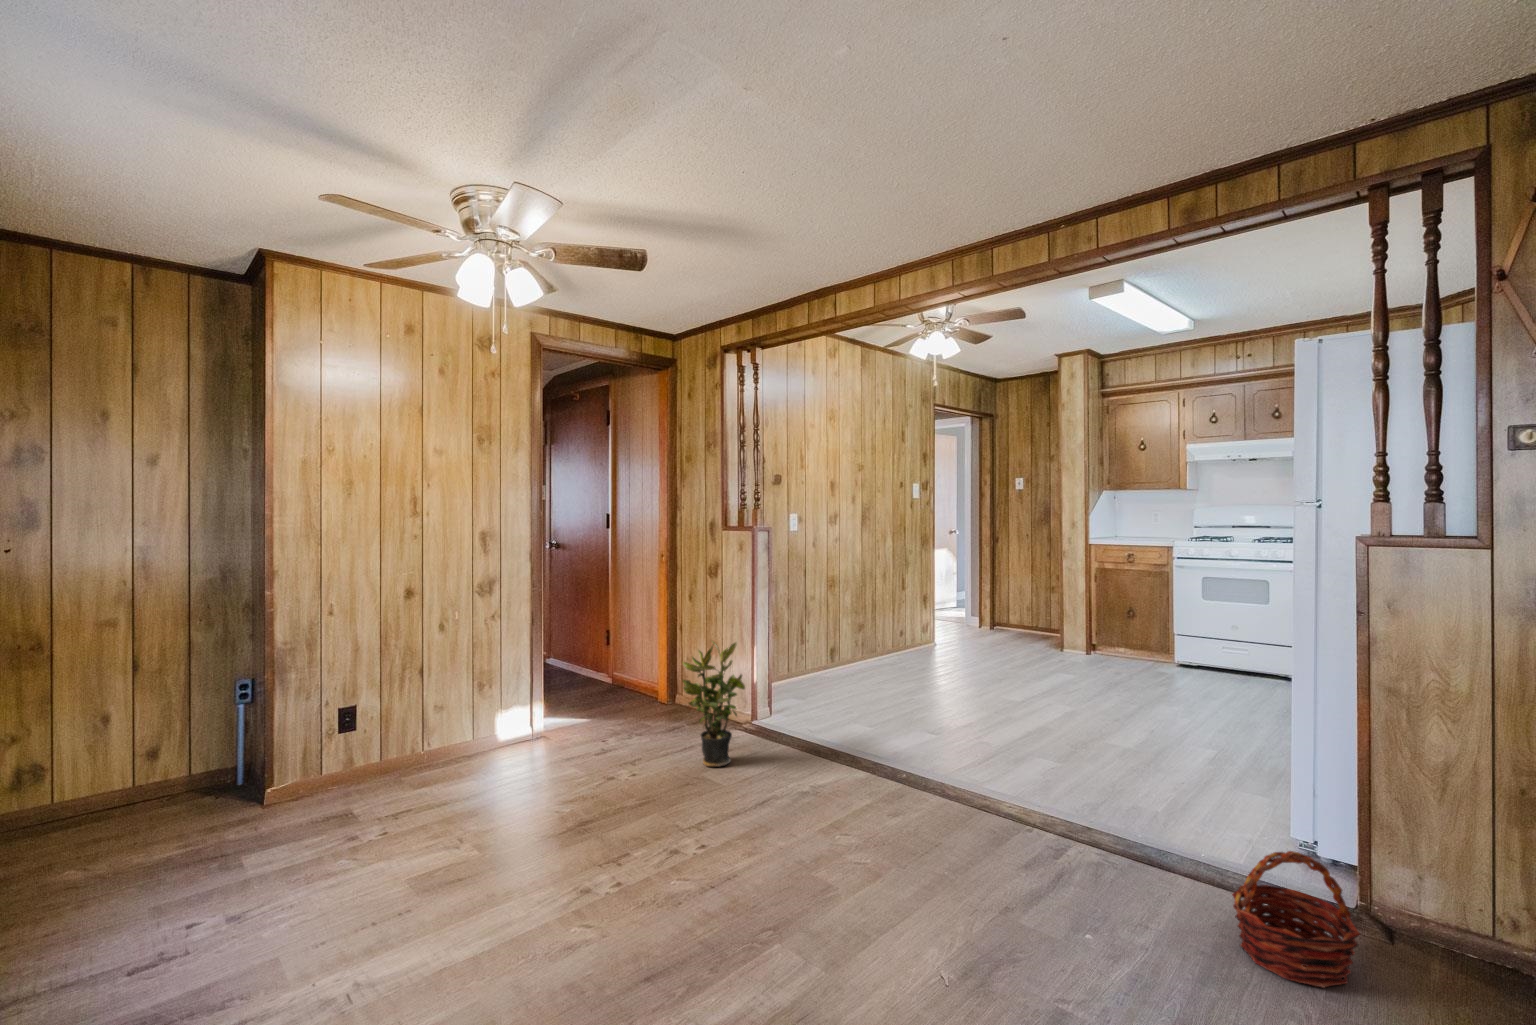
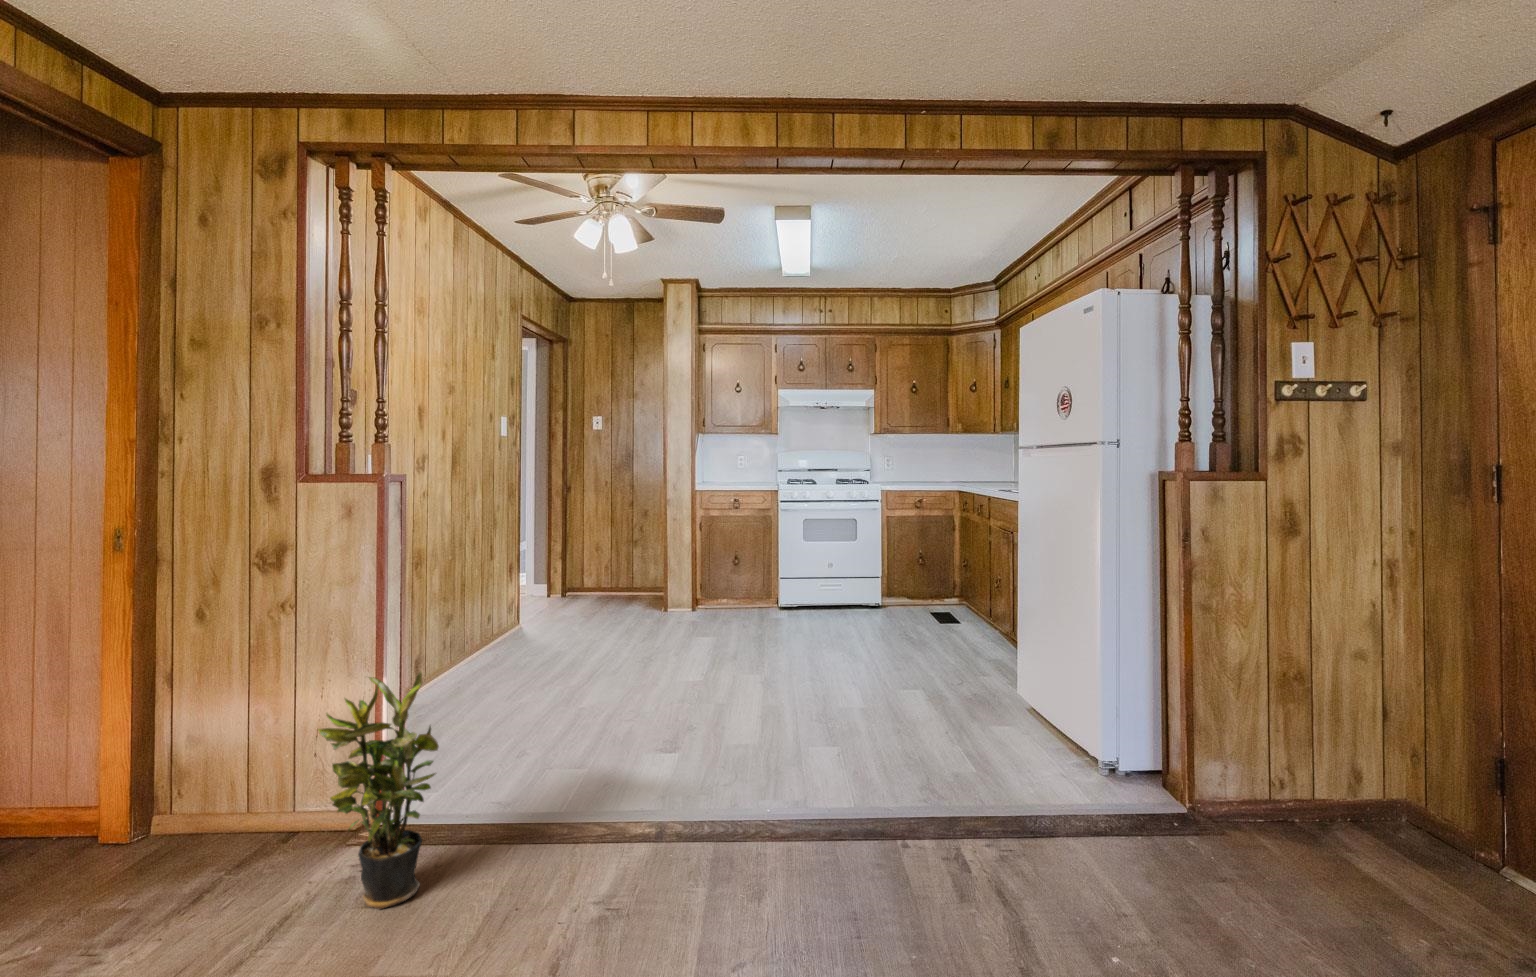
basket: present [1232,851,1360,987] -> none [1149,780,1264,907]

